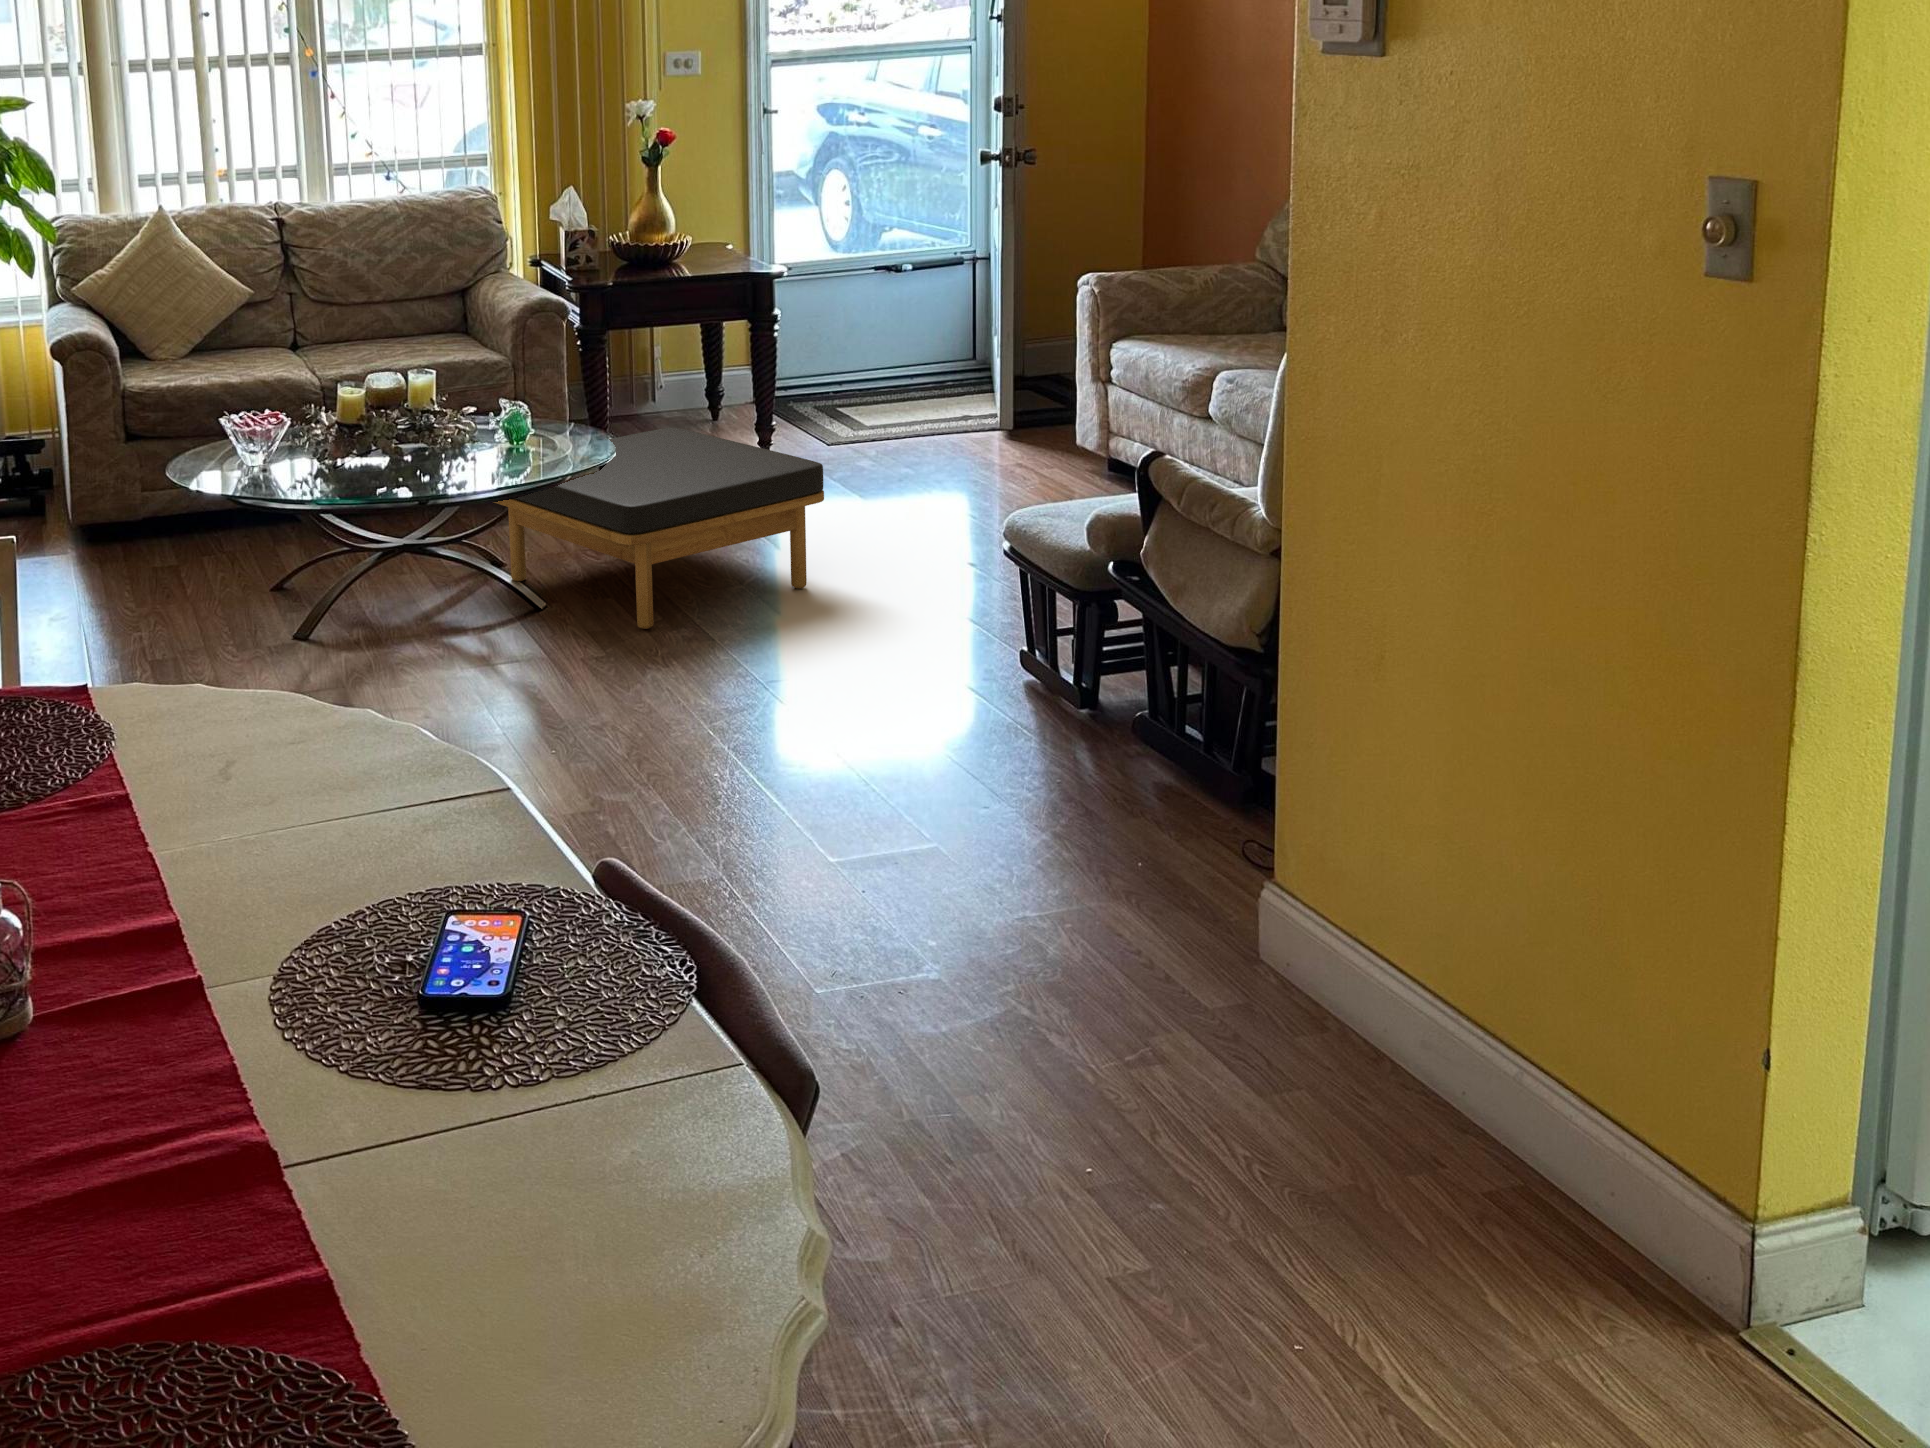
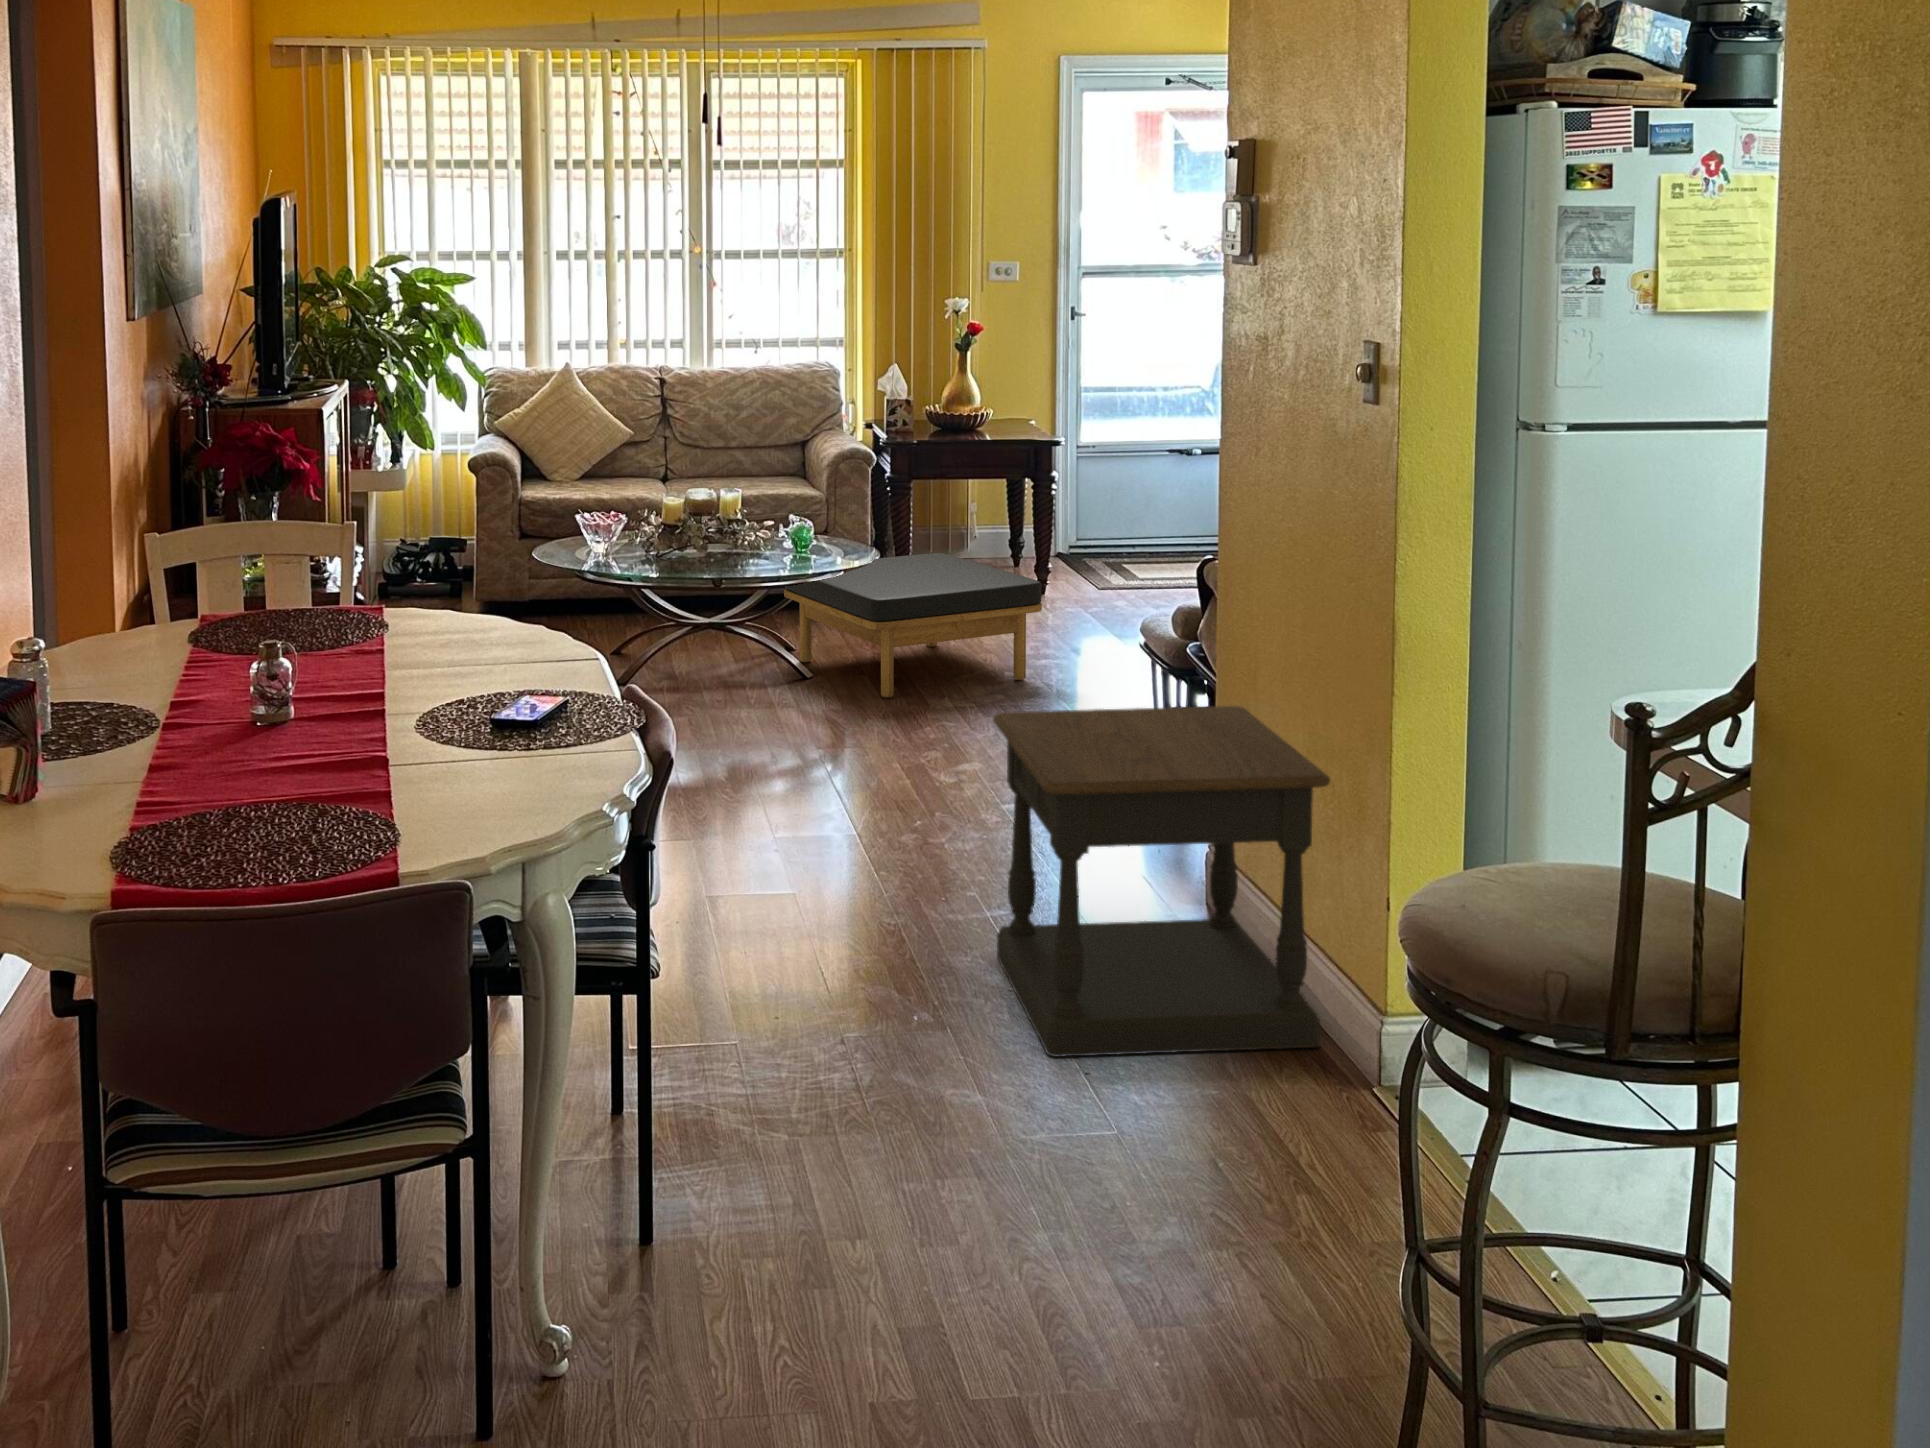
side table: none [978,689,1551,1268] -> present [993,706,1330,1057]

